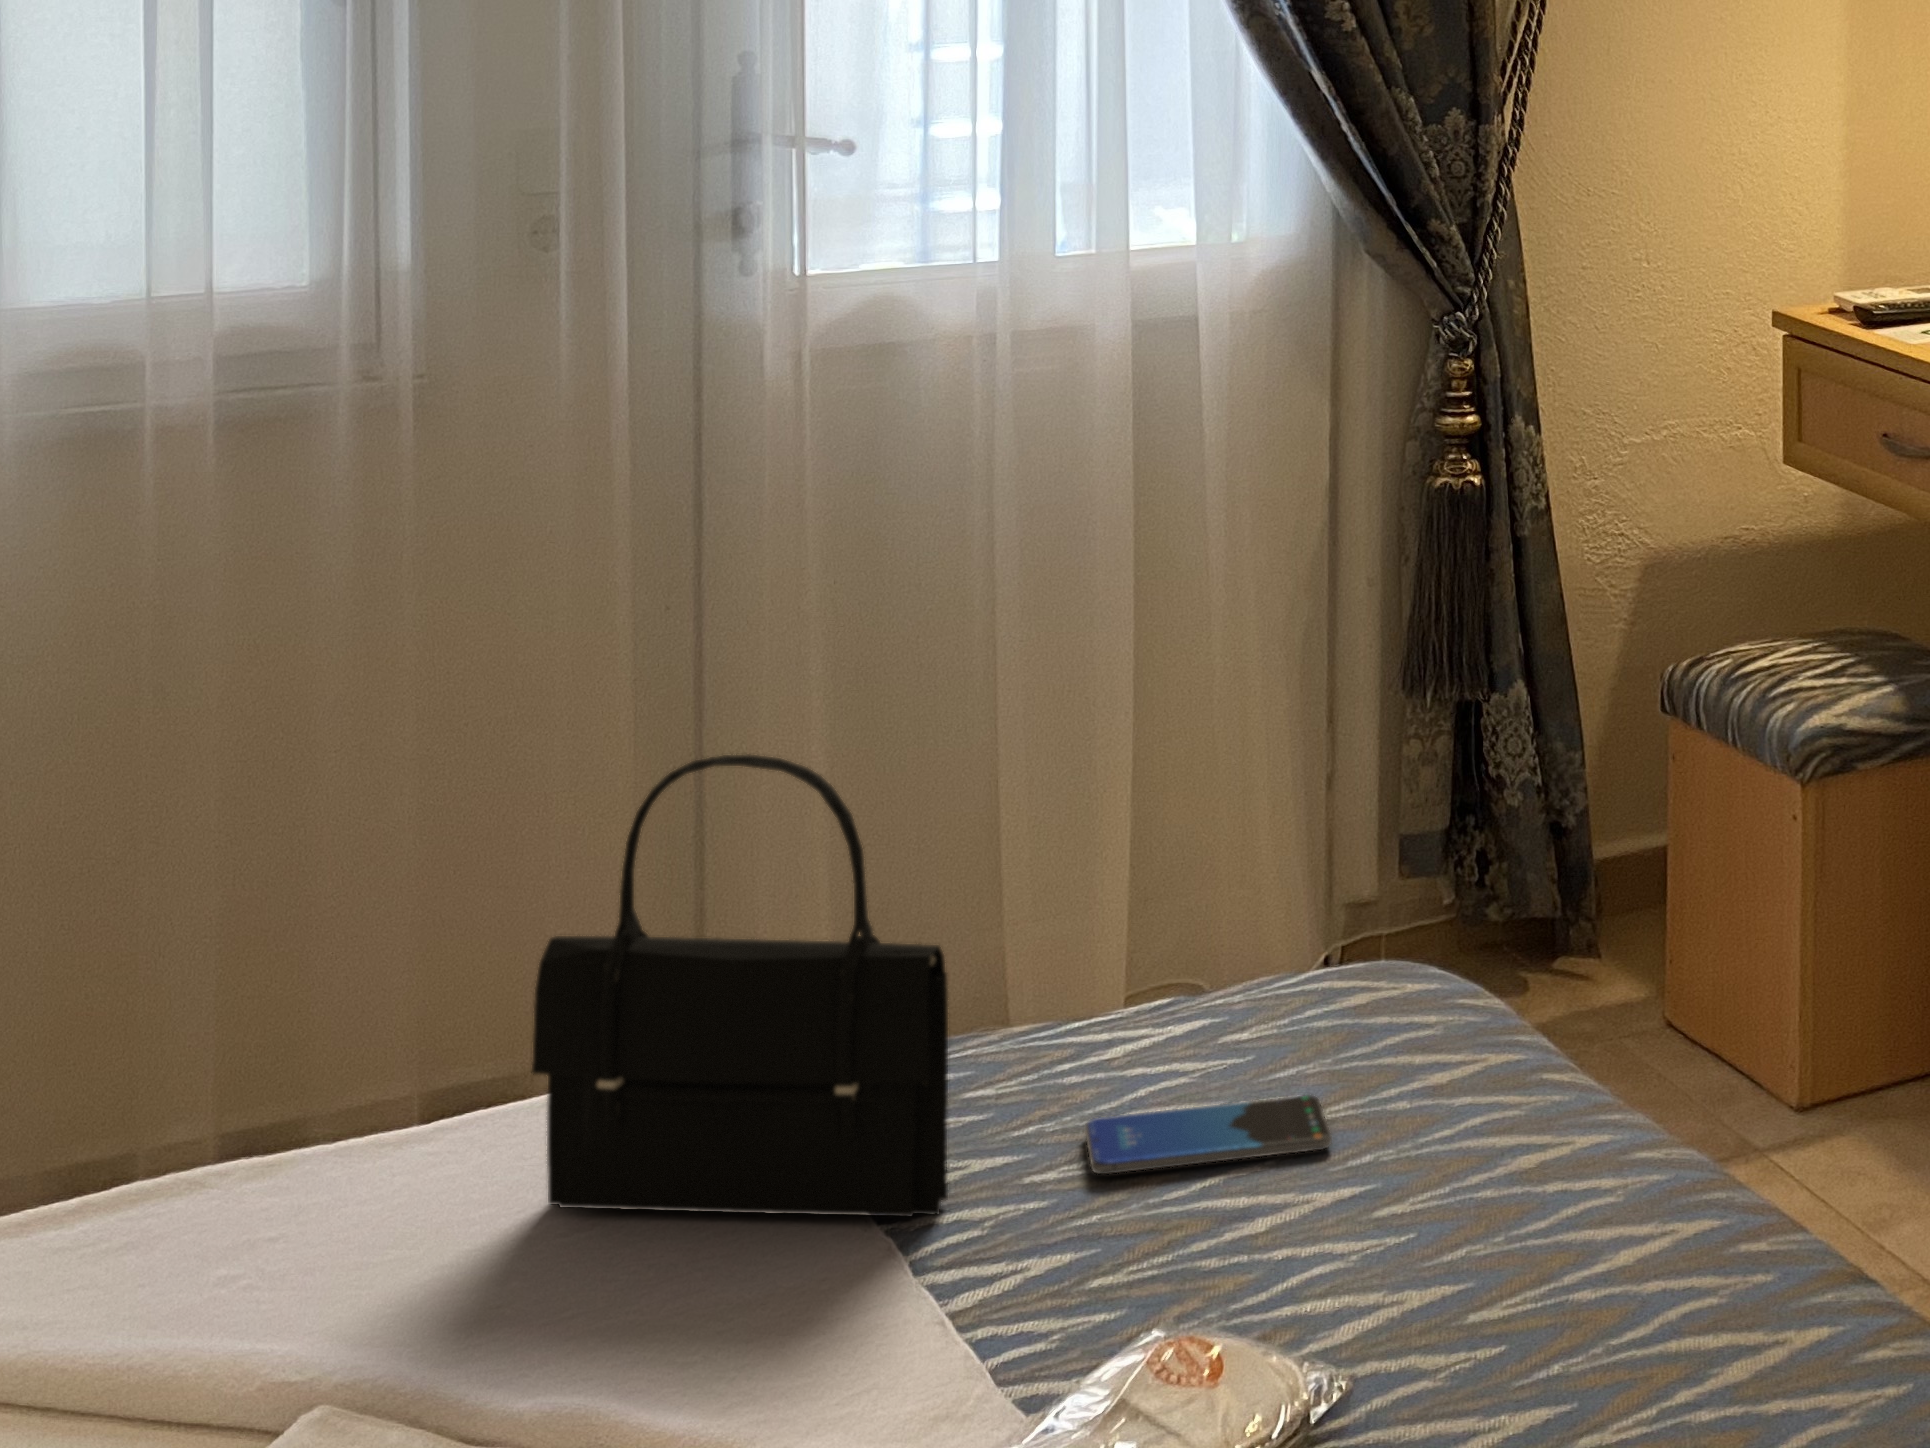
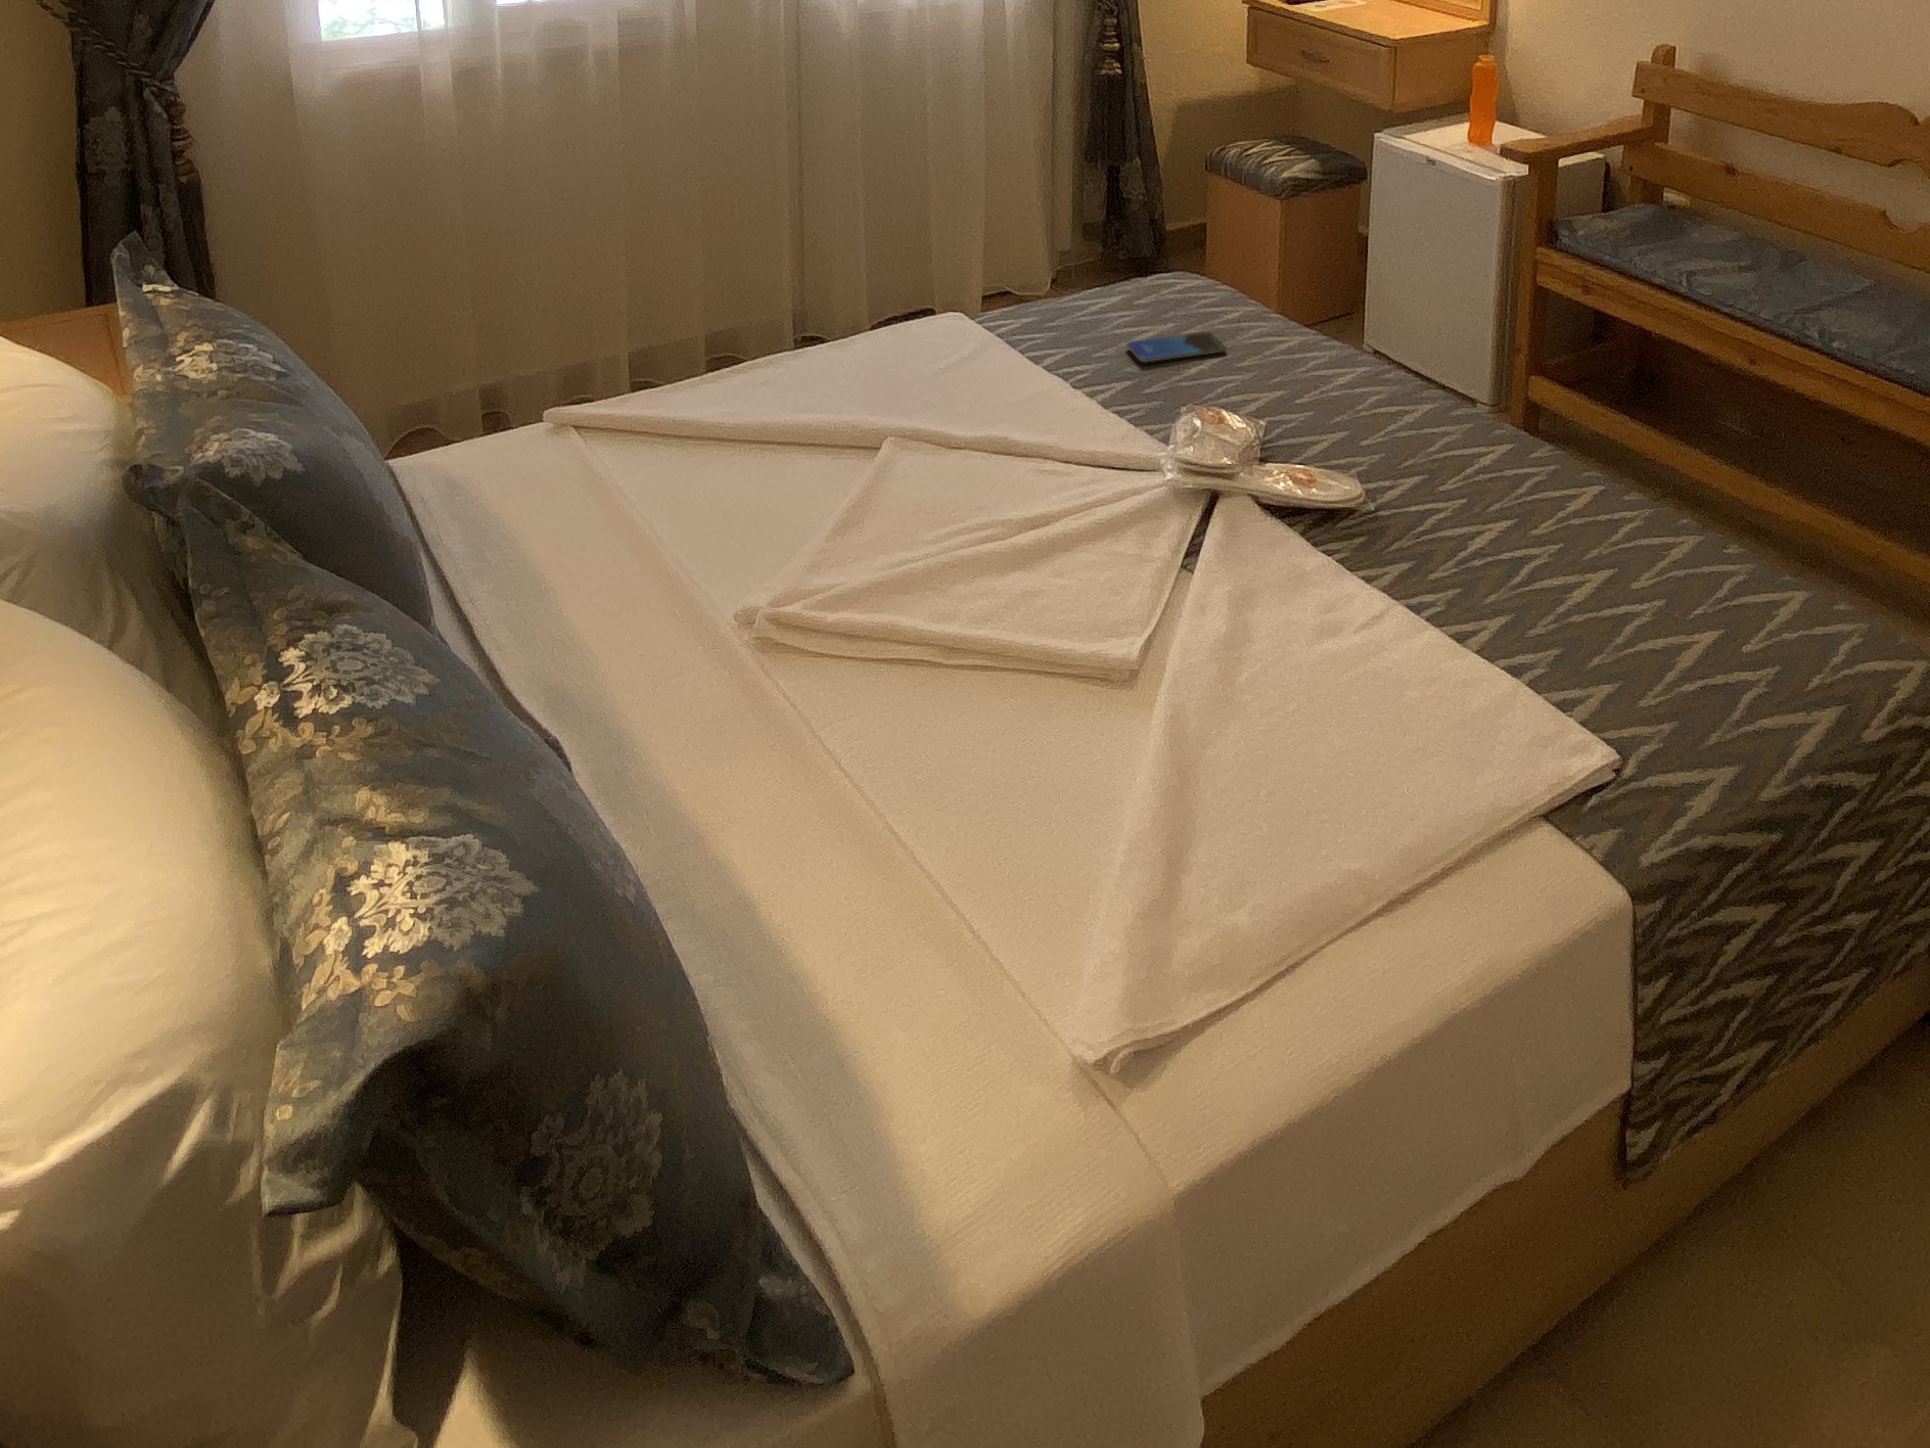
handbag: present [531,755,948,1216] -> none [931,203,1091,379]

